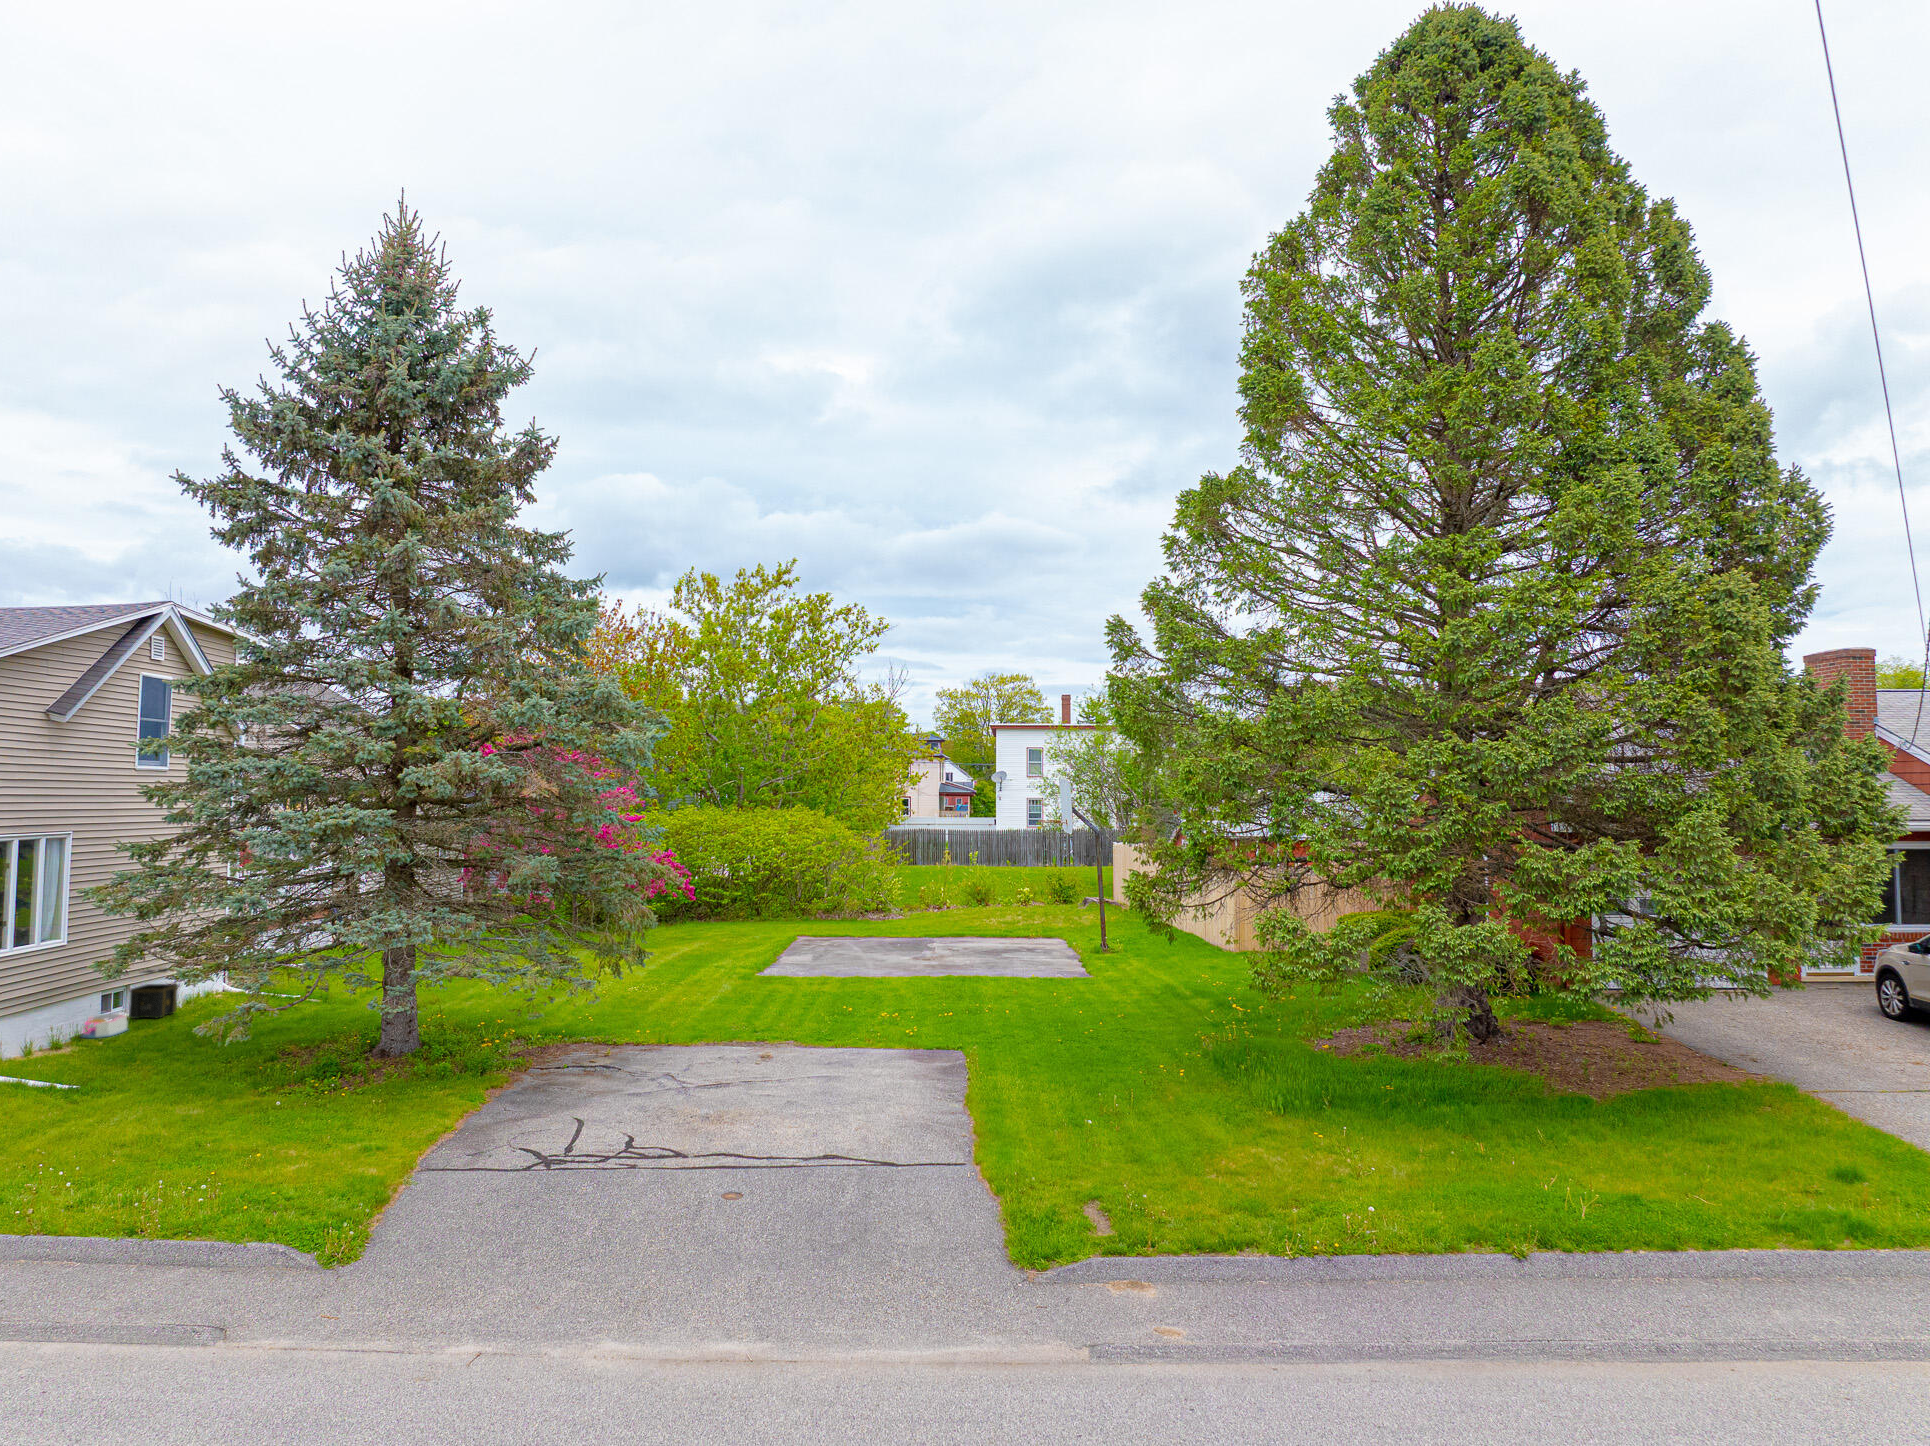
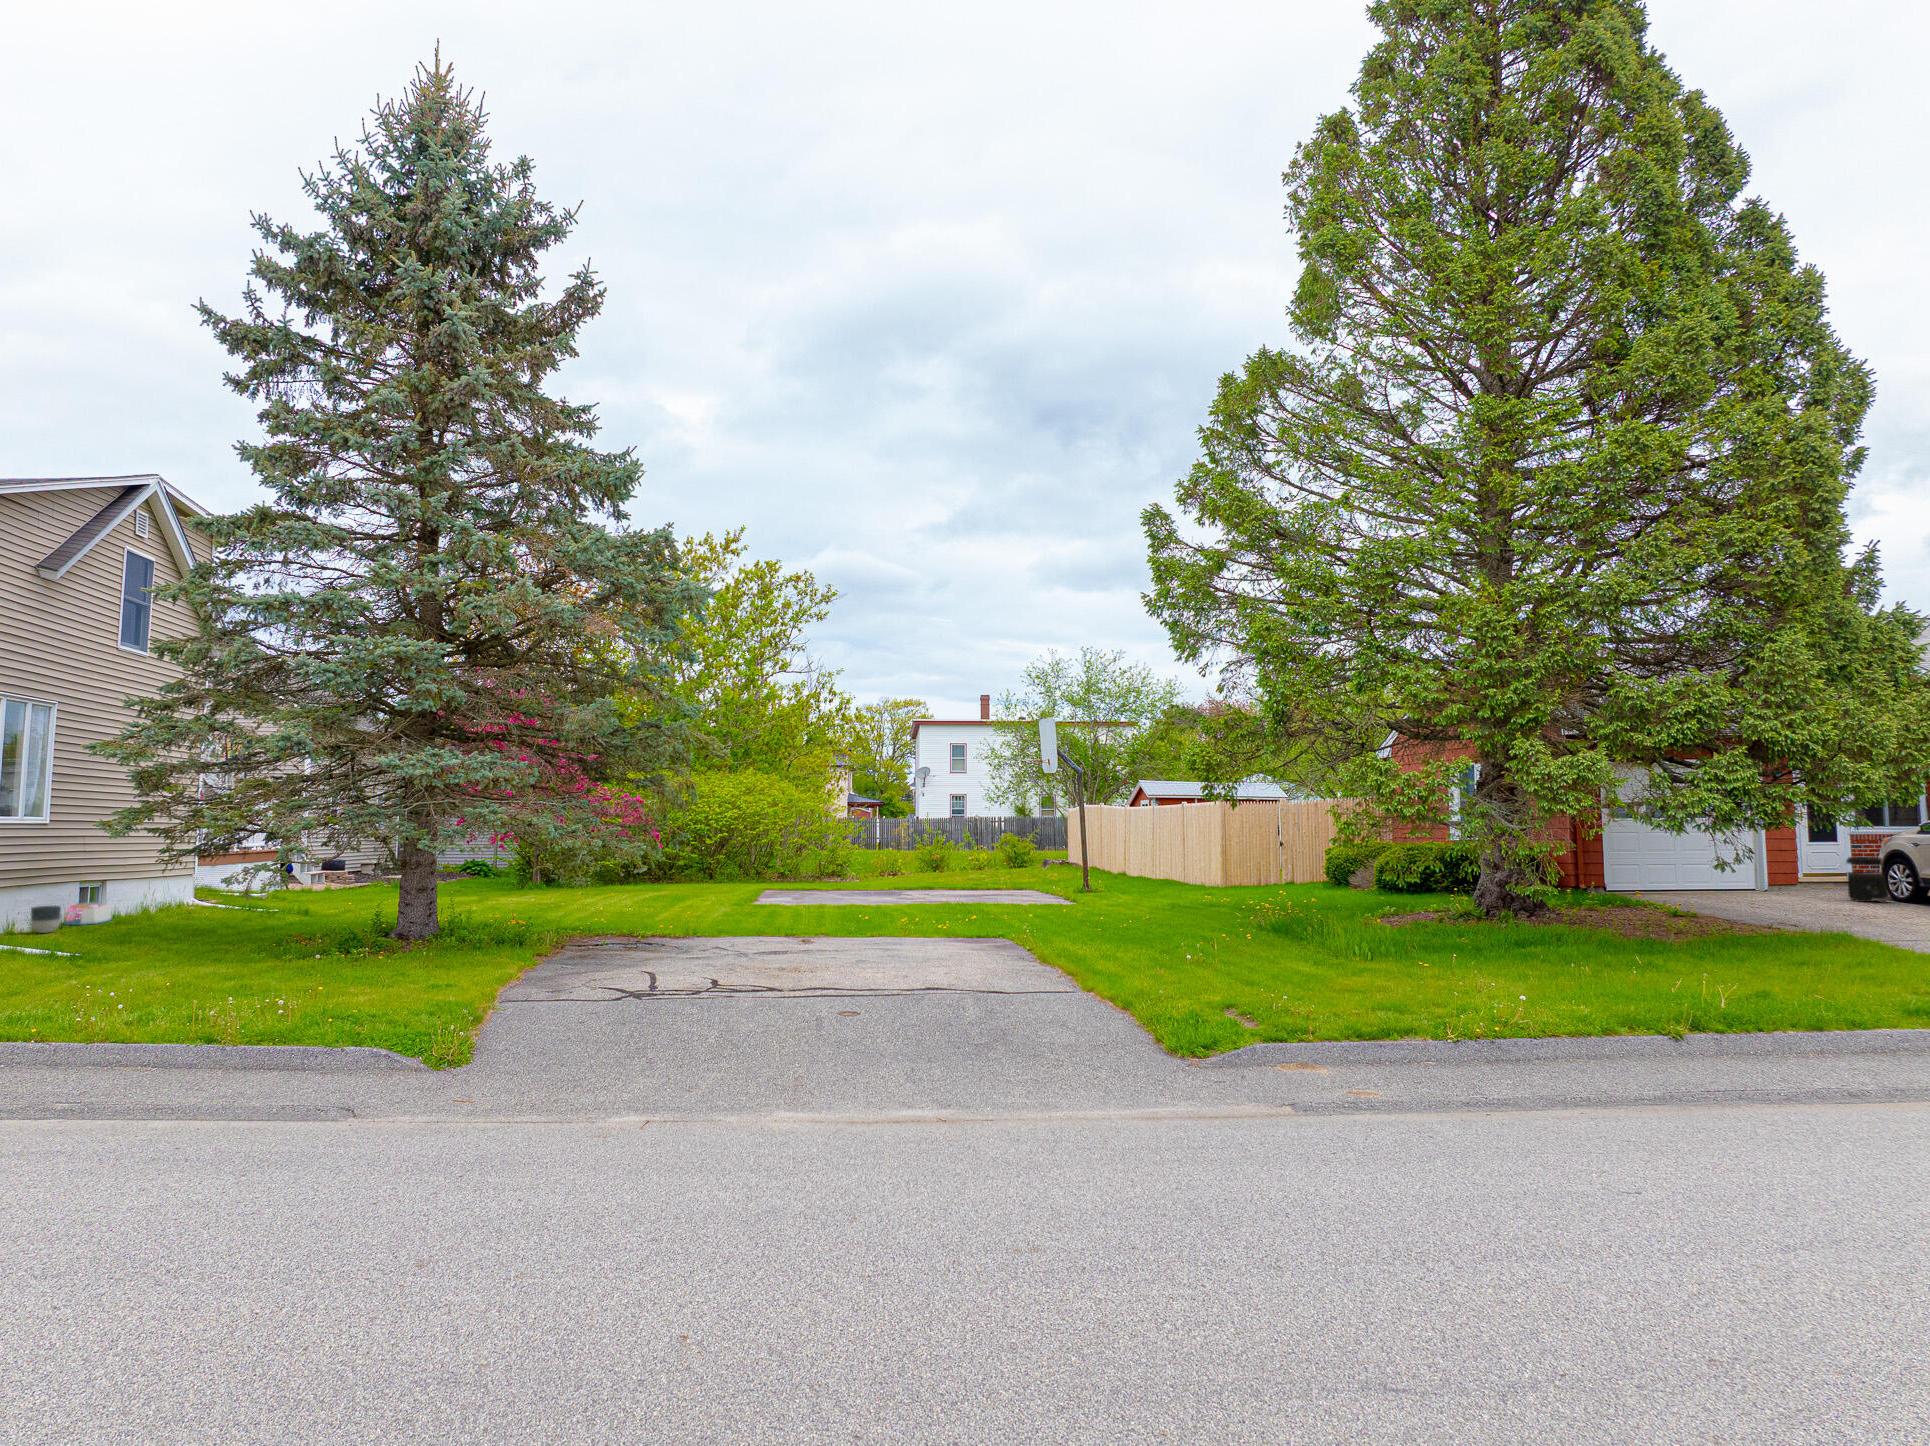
toolbox: present [129,968,178,1019] -> present [1846,857,1889,903]
planter: none [43,1024,72,1051] -> present [30,906,61,933]

